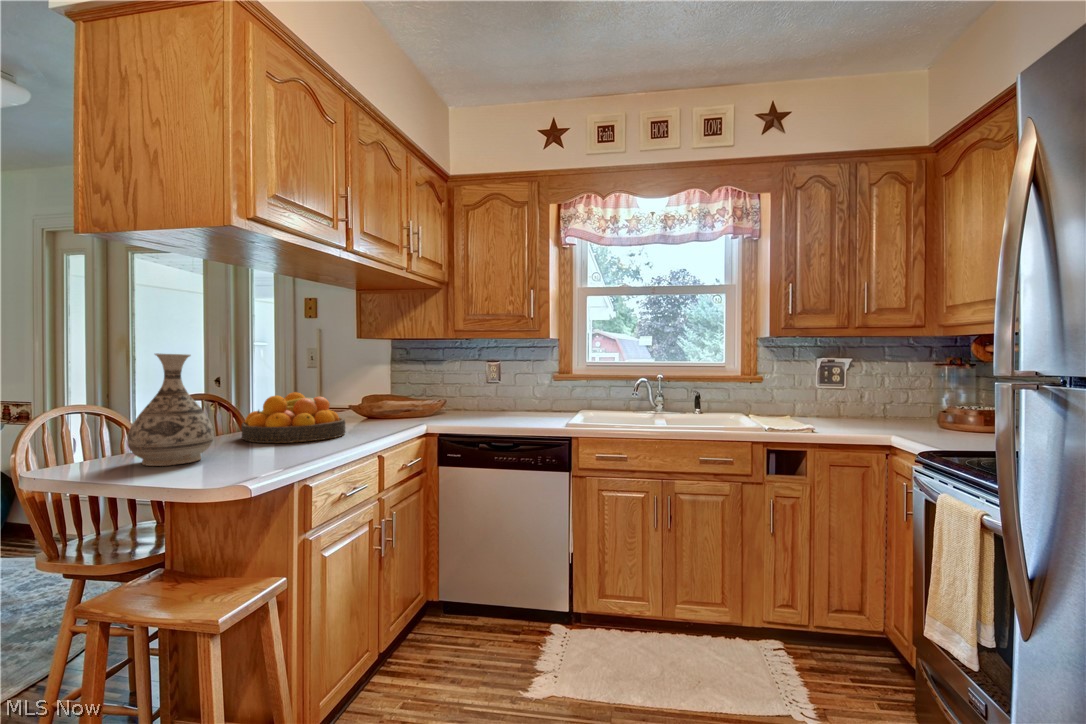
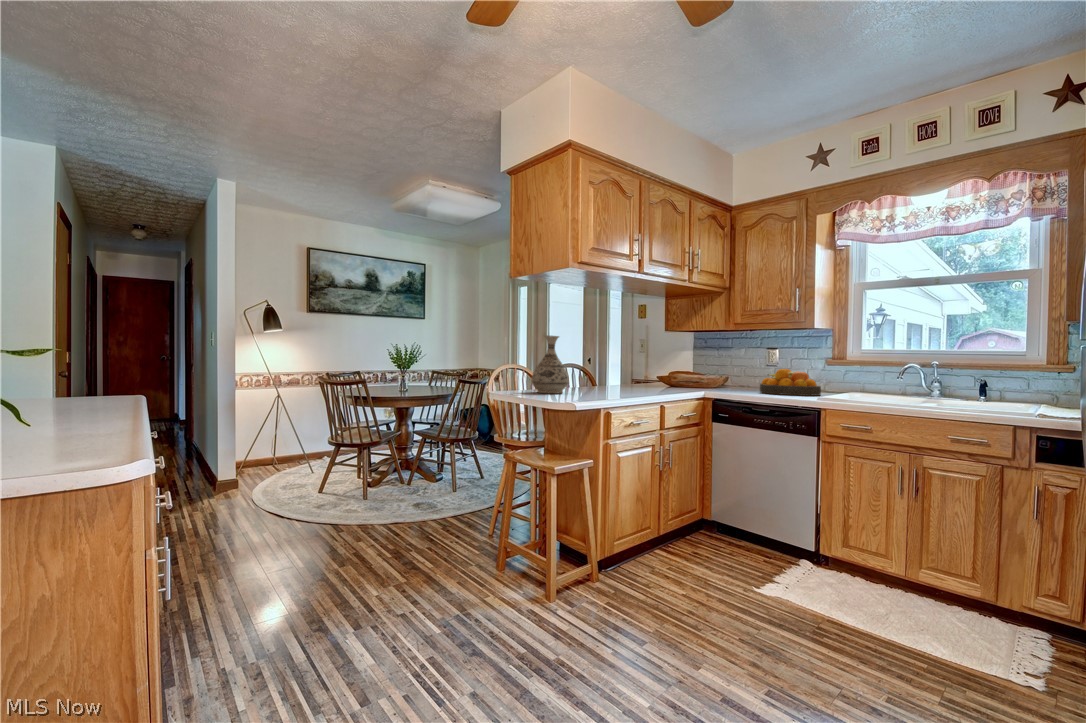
fruit bowl: present [241,392,345,443] -> present [760,369,821,396]

